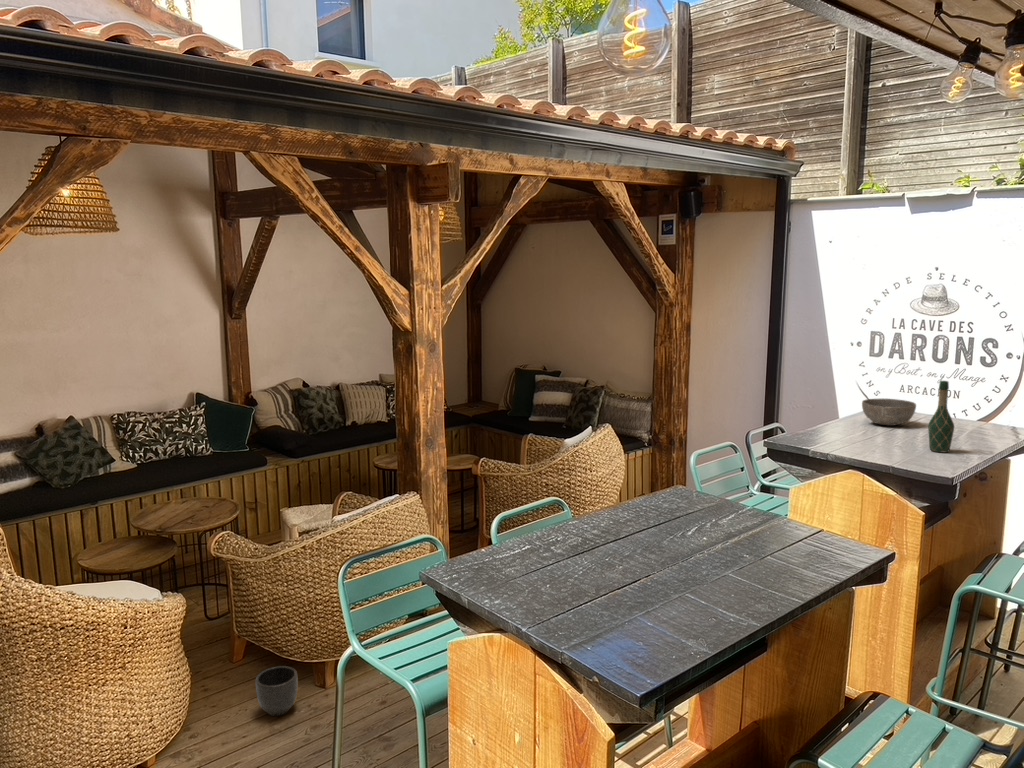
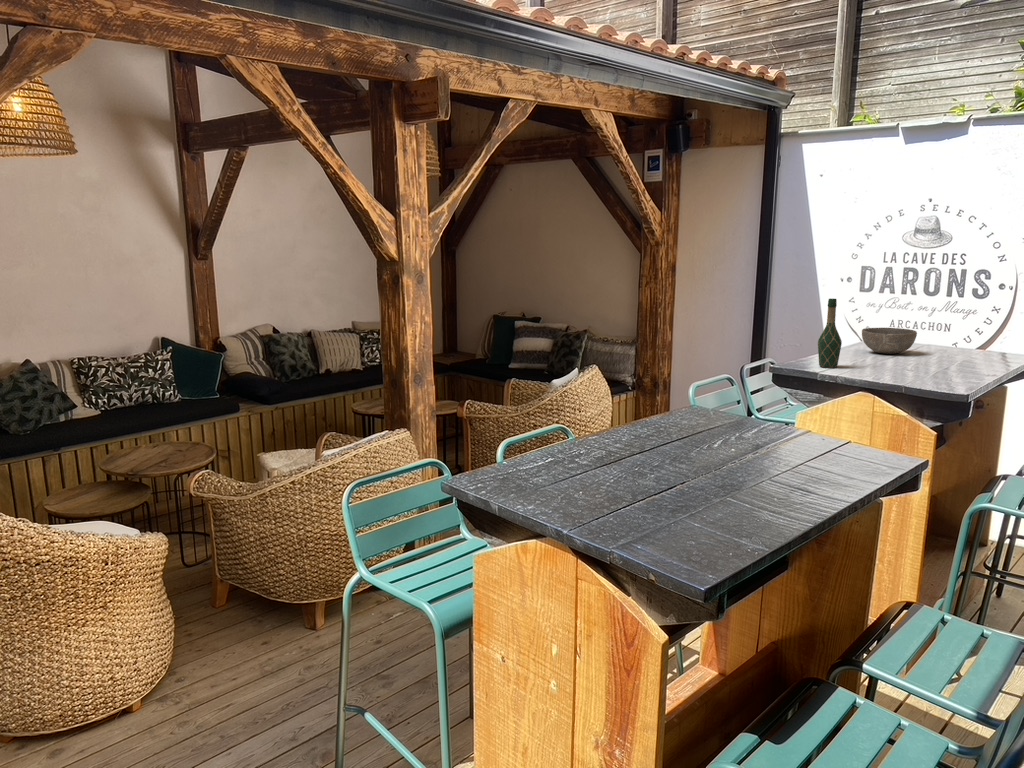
wine bottle: present [928,381,954,453] -> present [818,299,842,368]
planter: present [256,666,298,716] -> none [245,607,289,658]

